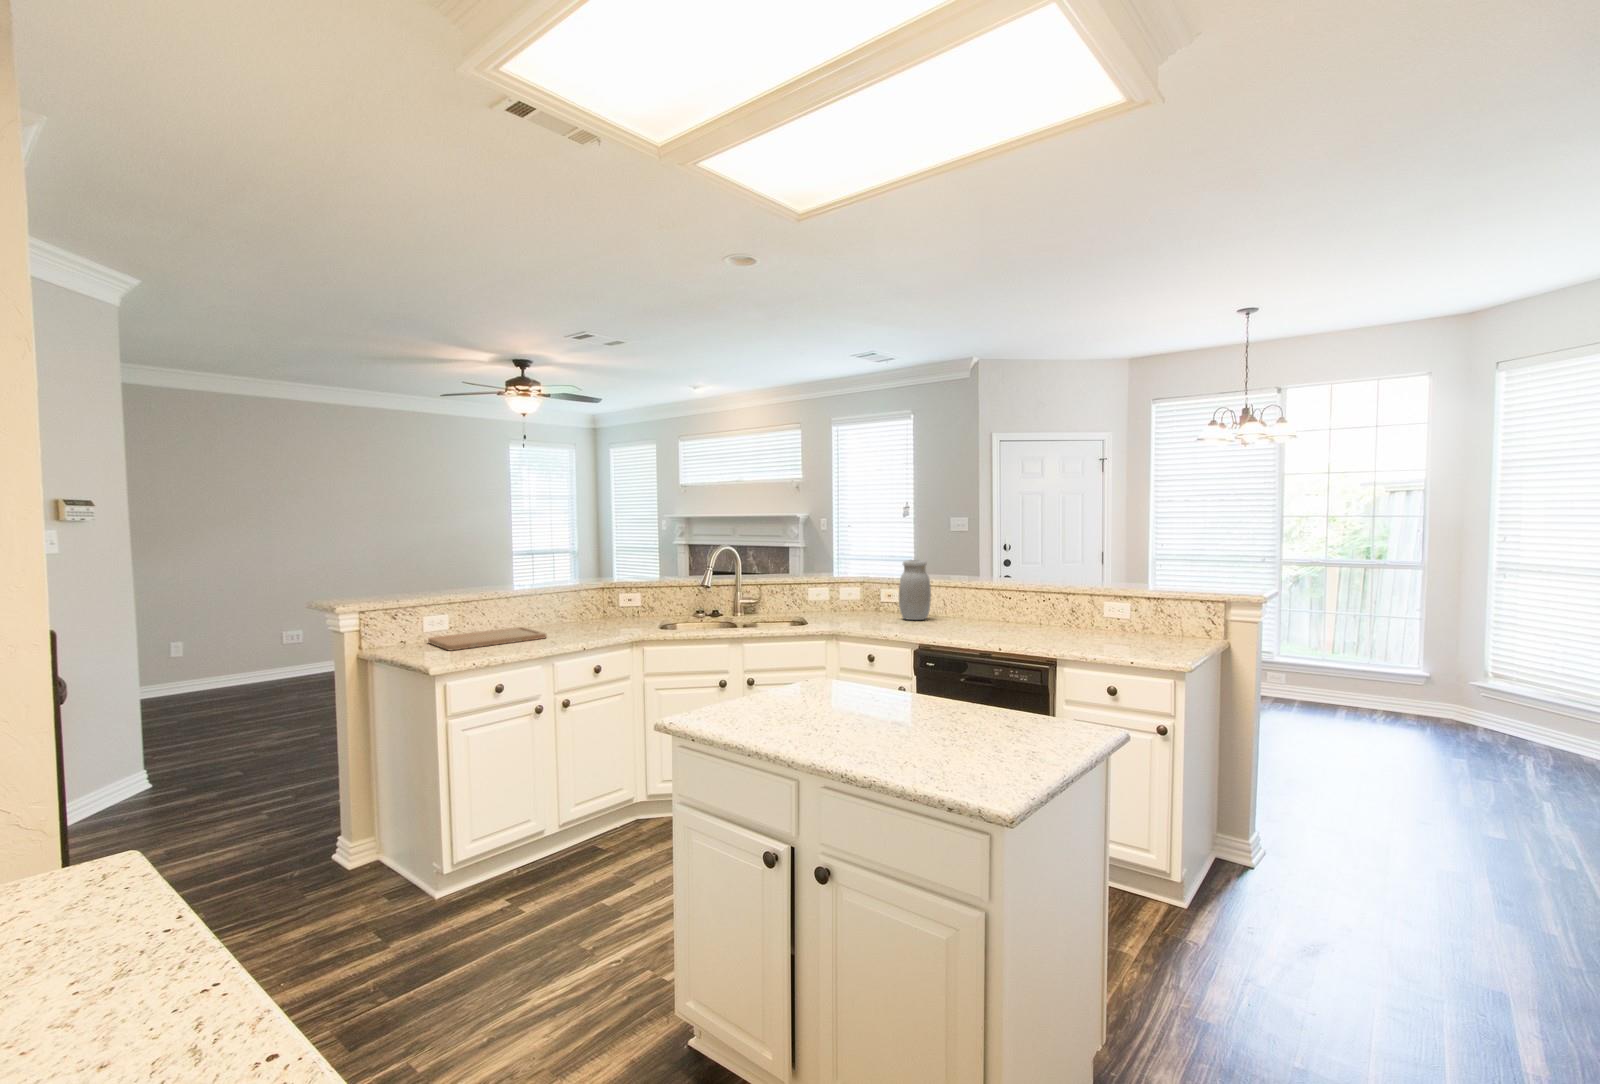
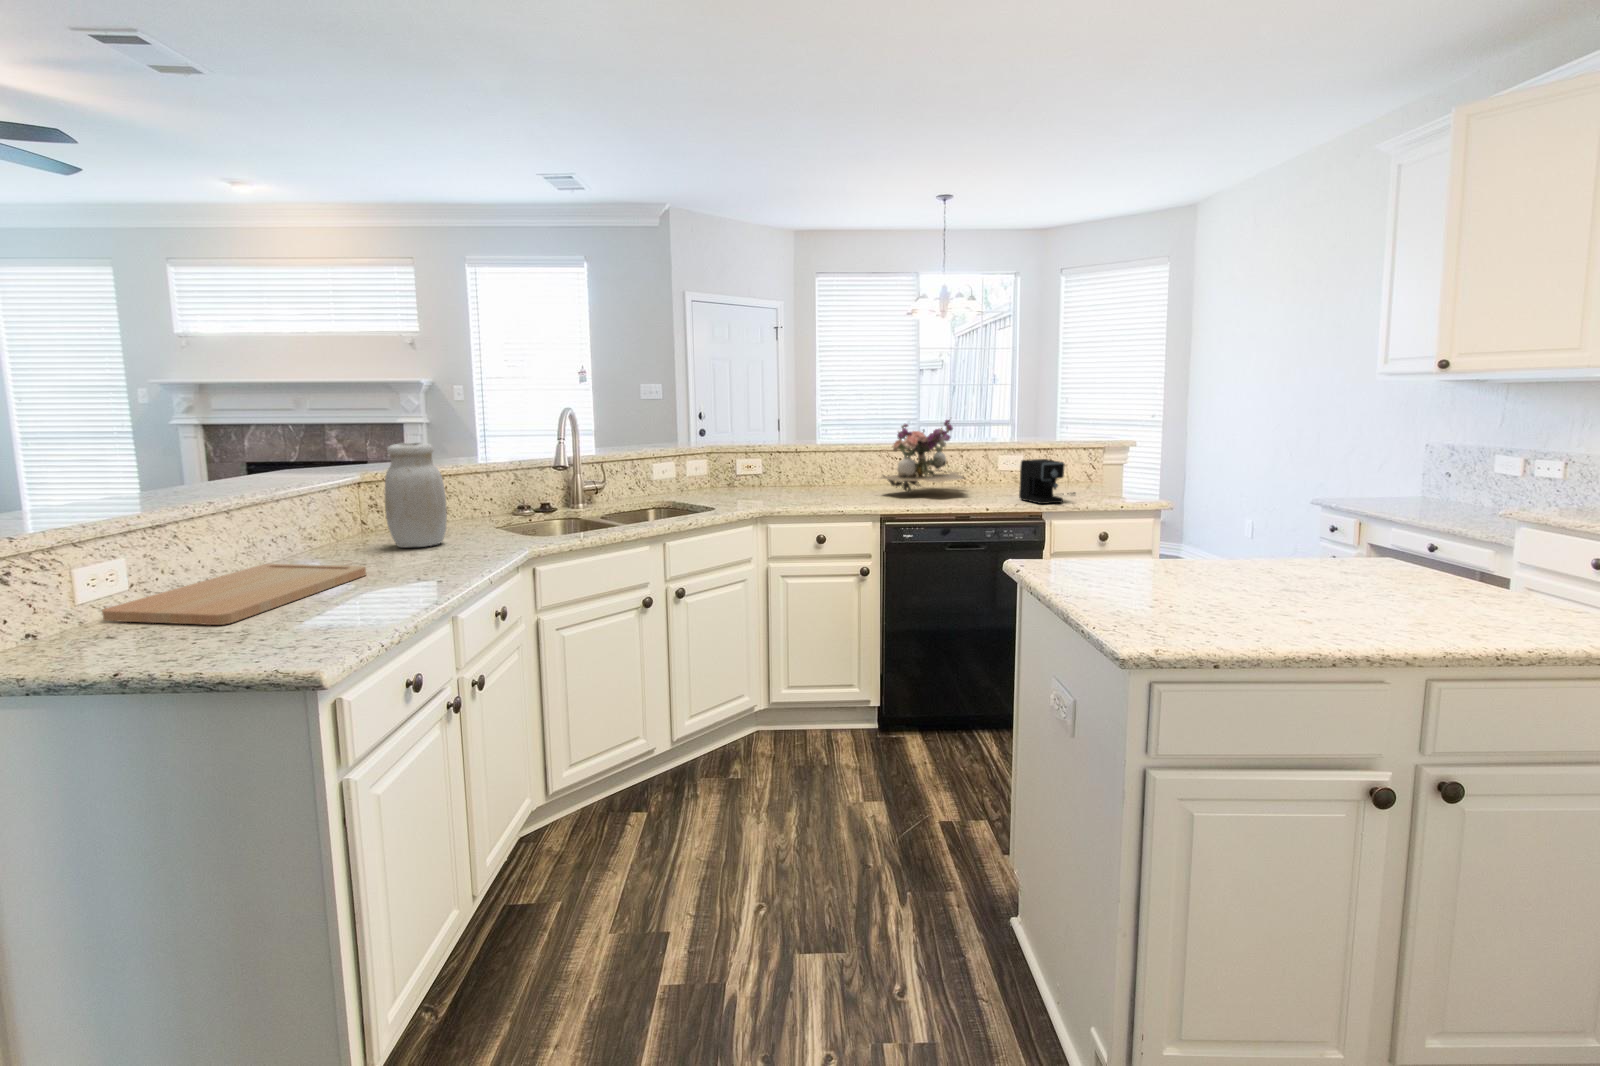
jar: present [899,560,931,620] -> present [385,443,447,547]
flower arrangement: none [961,562,1053,630] -> present [880,420,964,492]
coffee maker: none [1067,607,1144,652] -> present [1019,459,1075,504]

